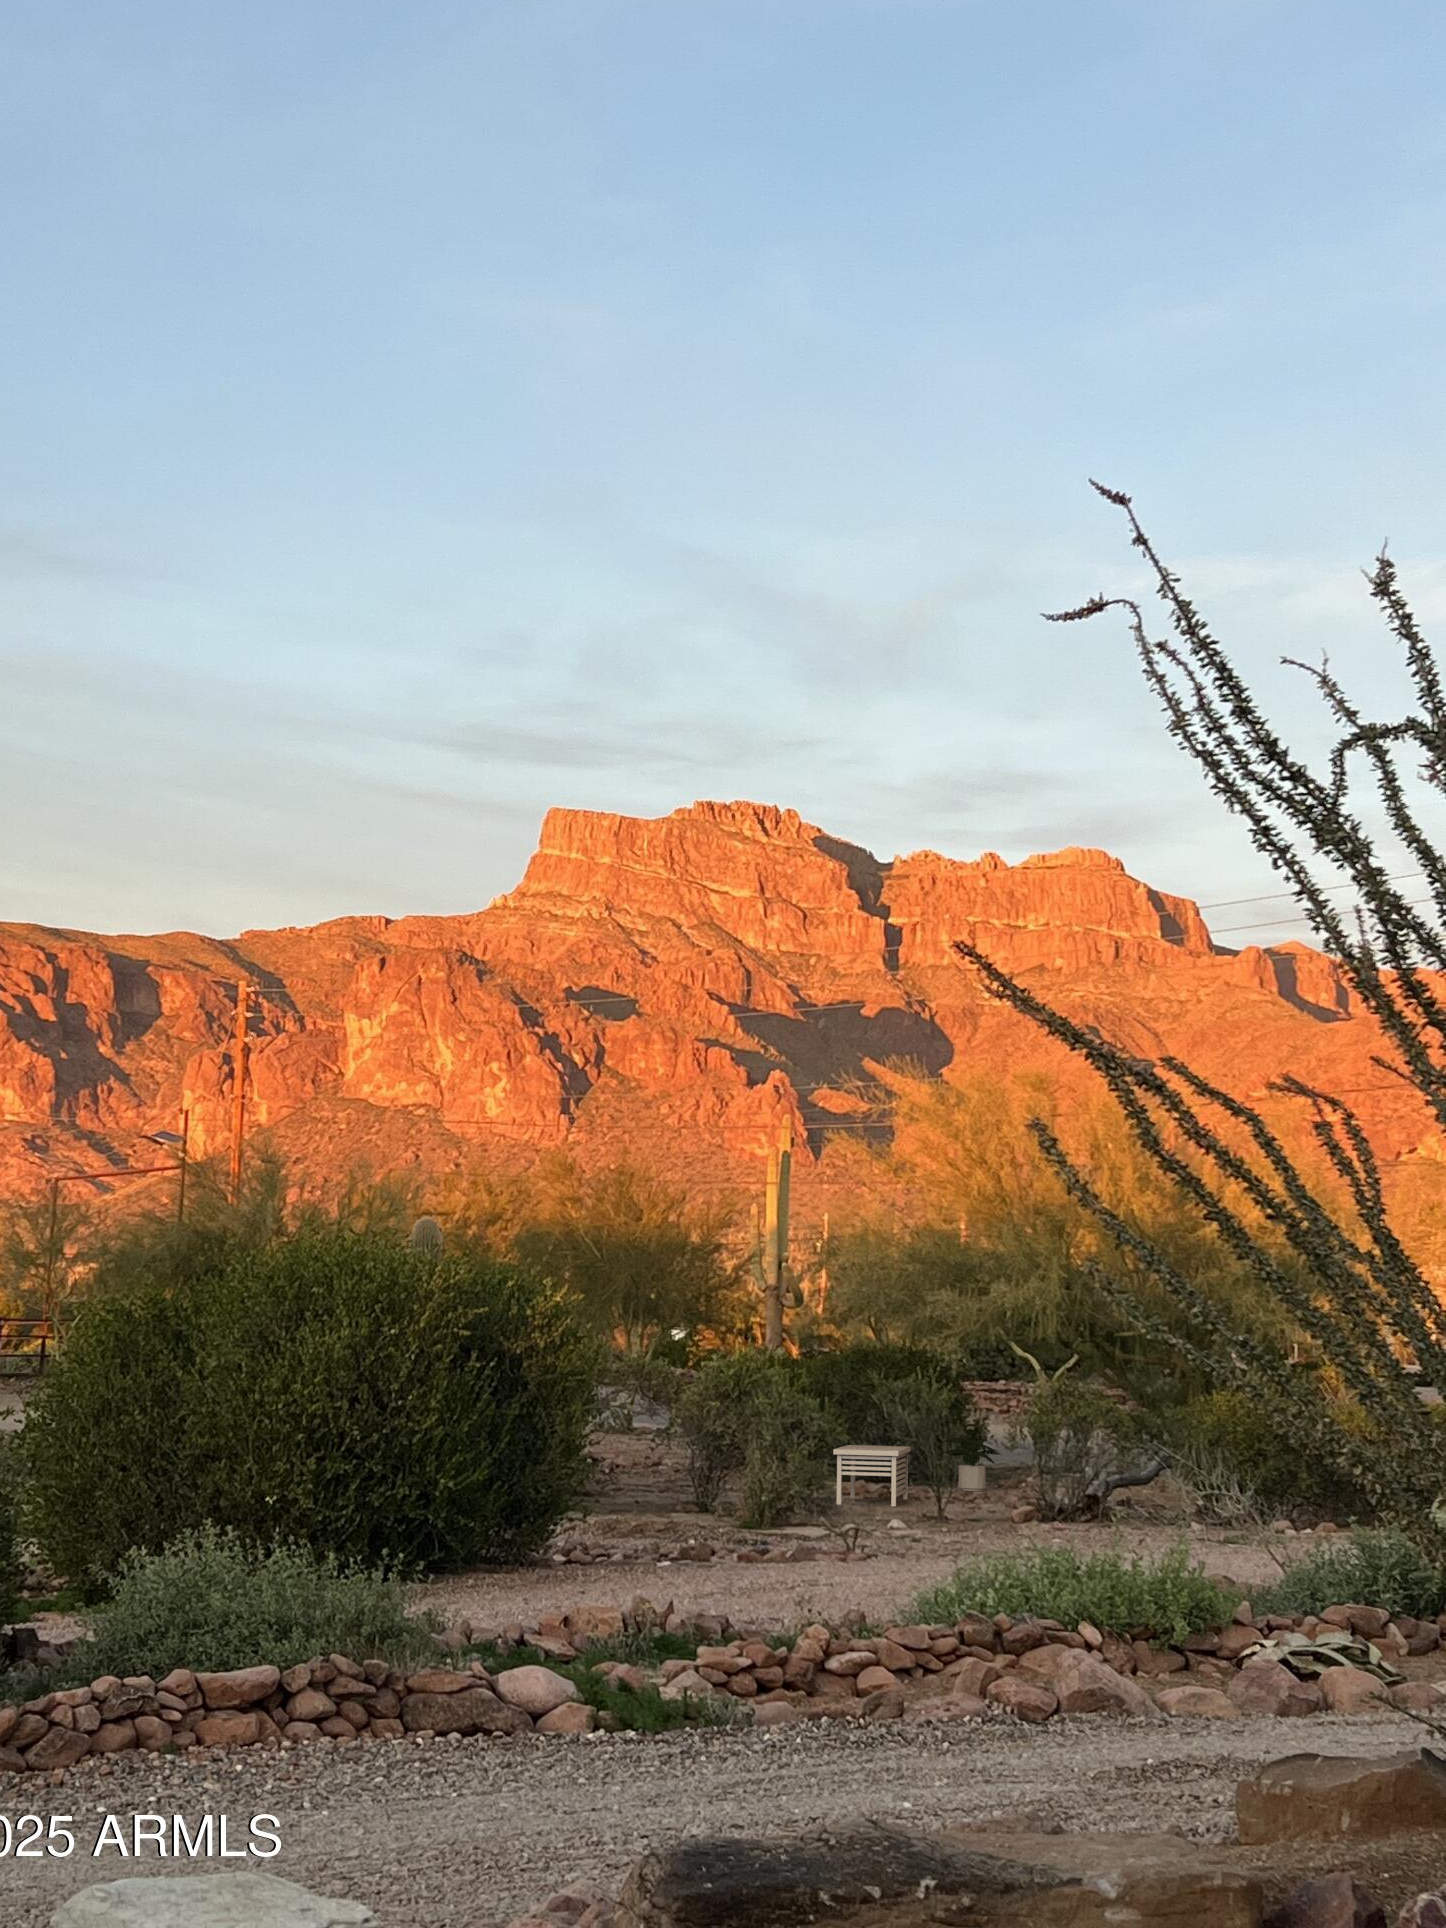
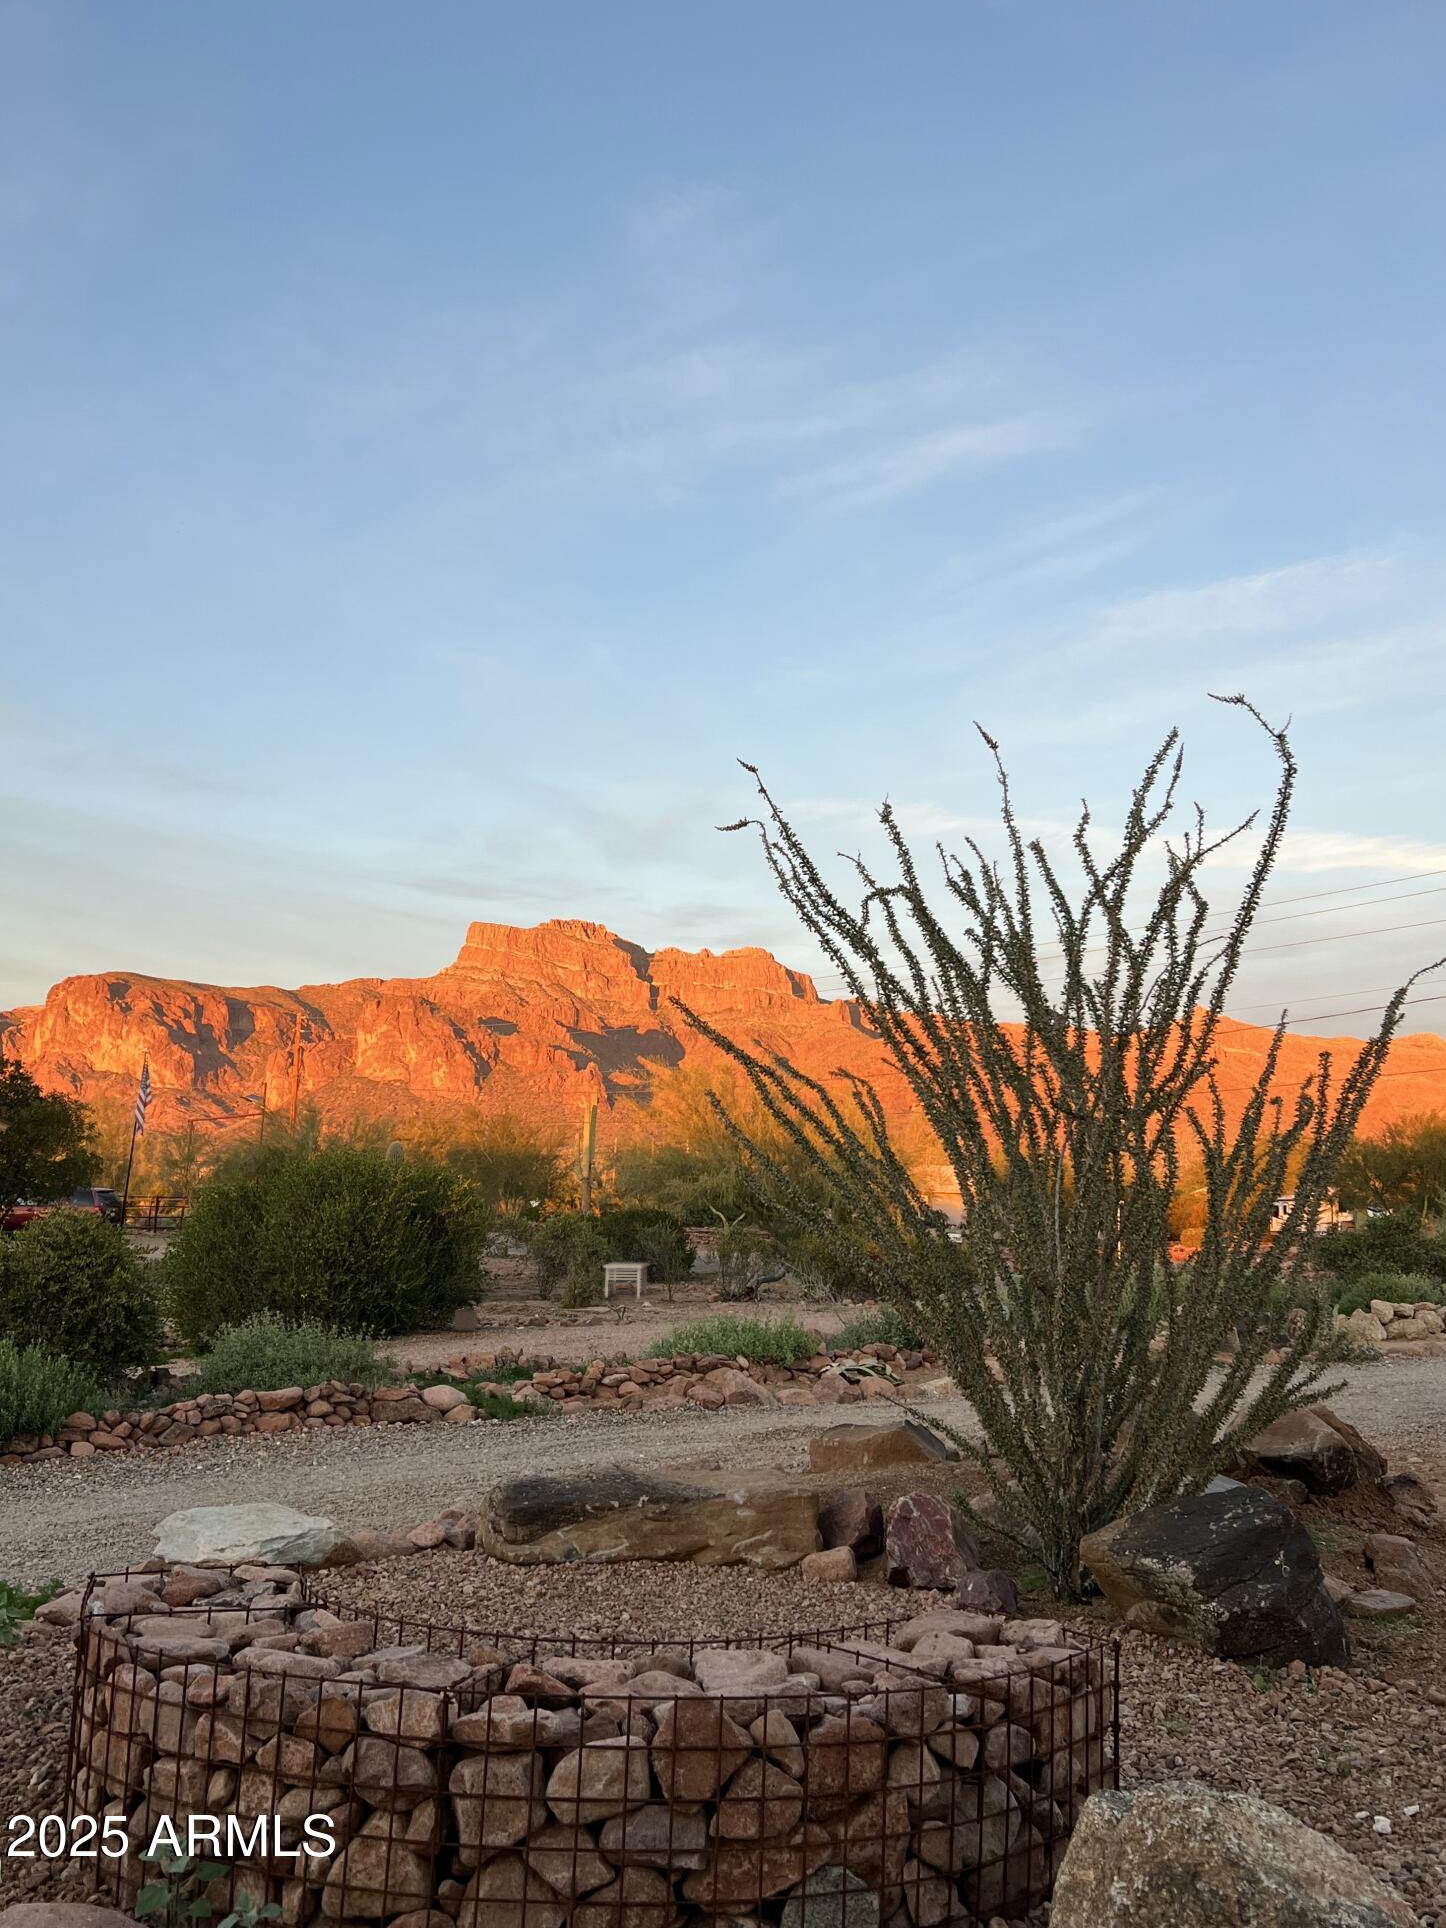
potted plant: present [942,1438,1001,1491] -> present [447,1287,484,1331]

